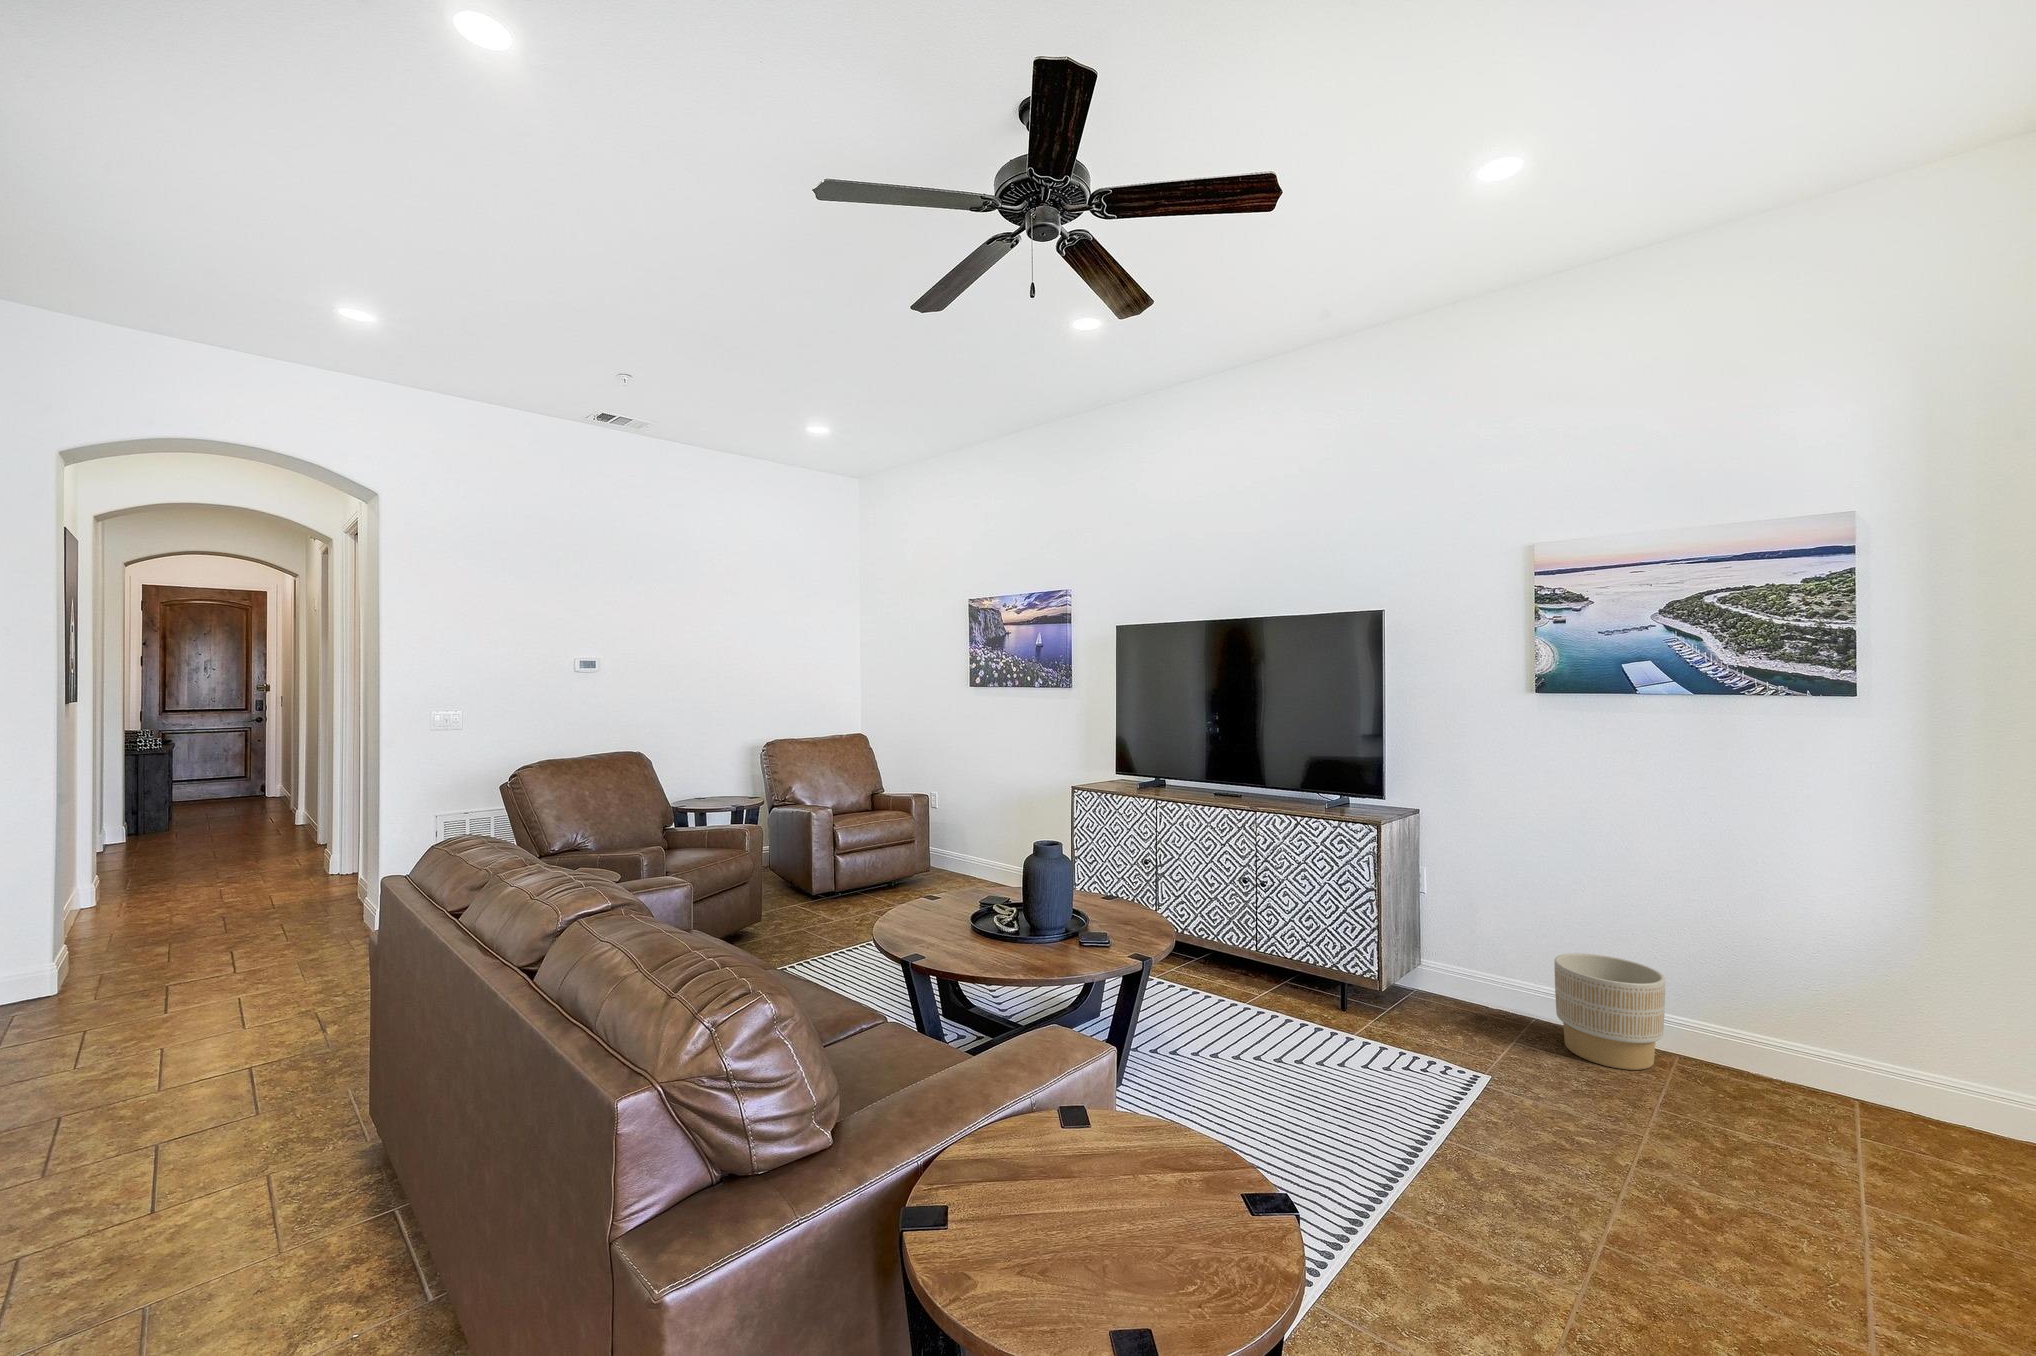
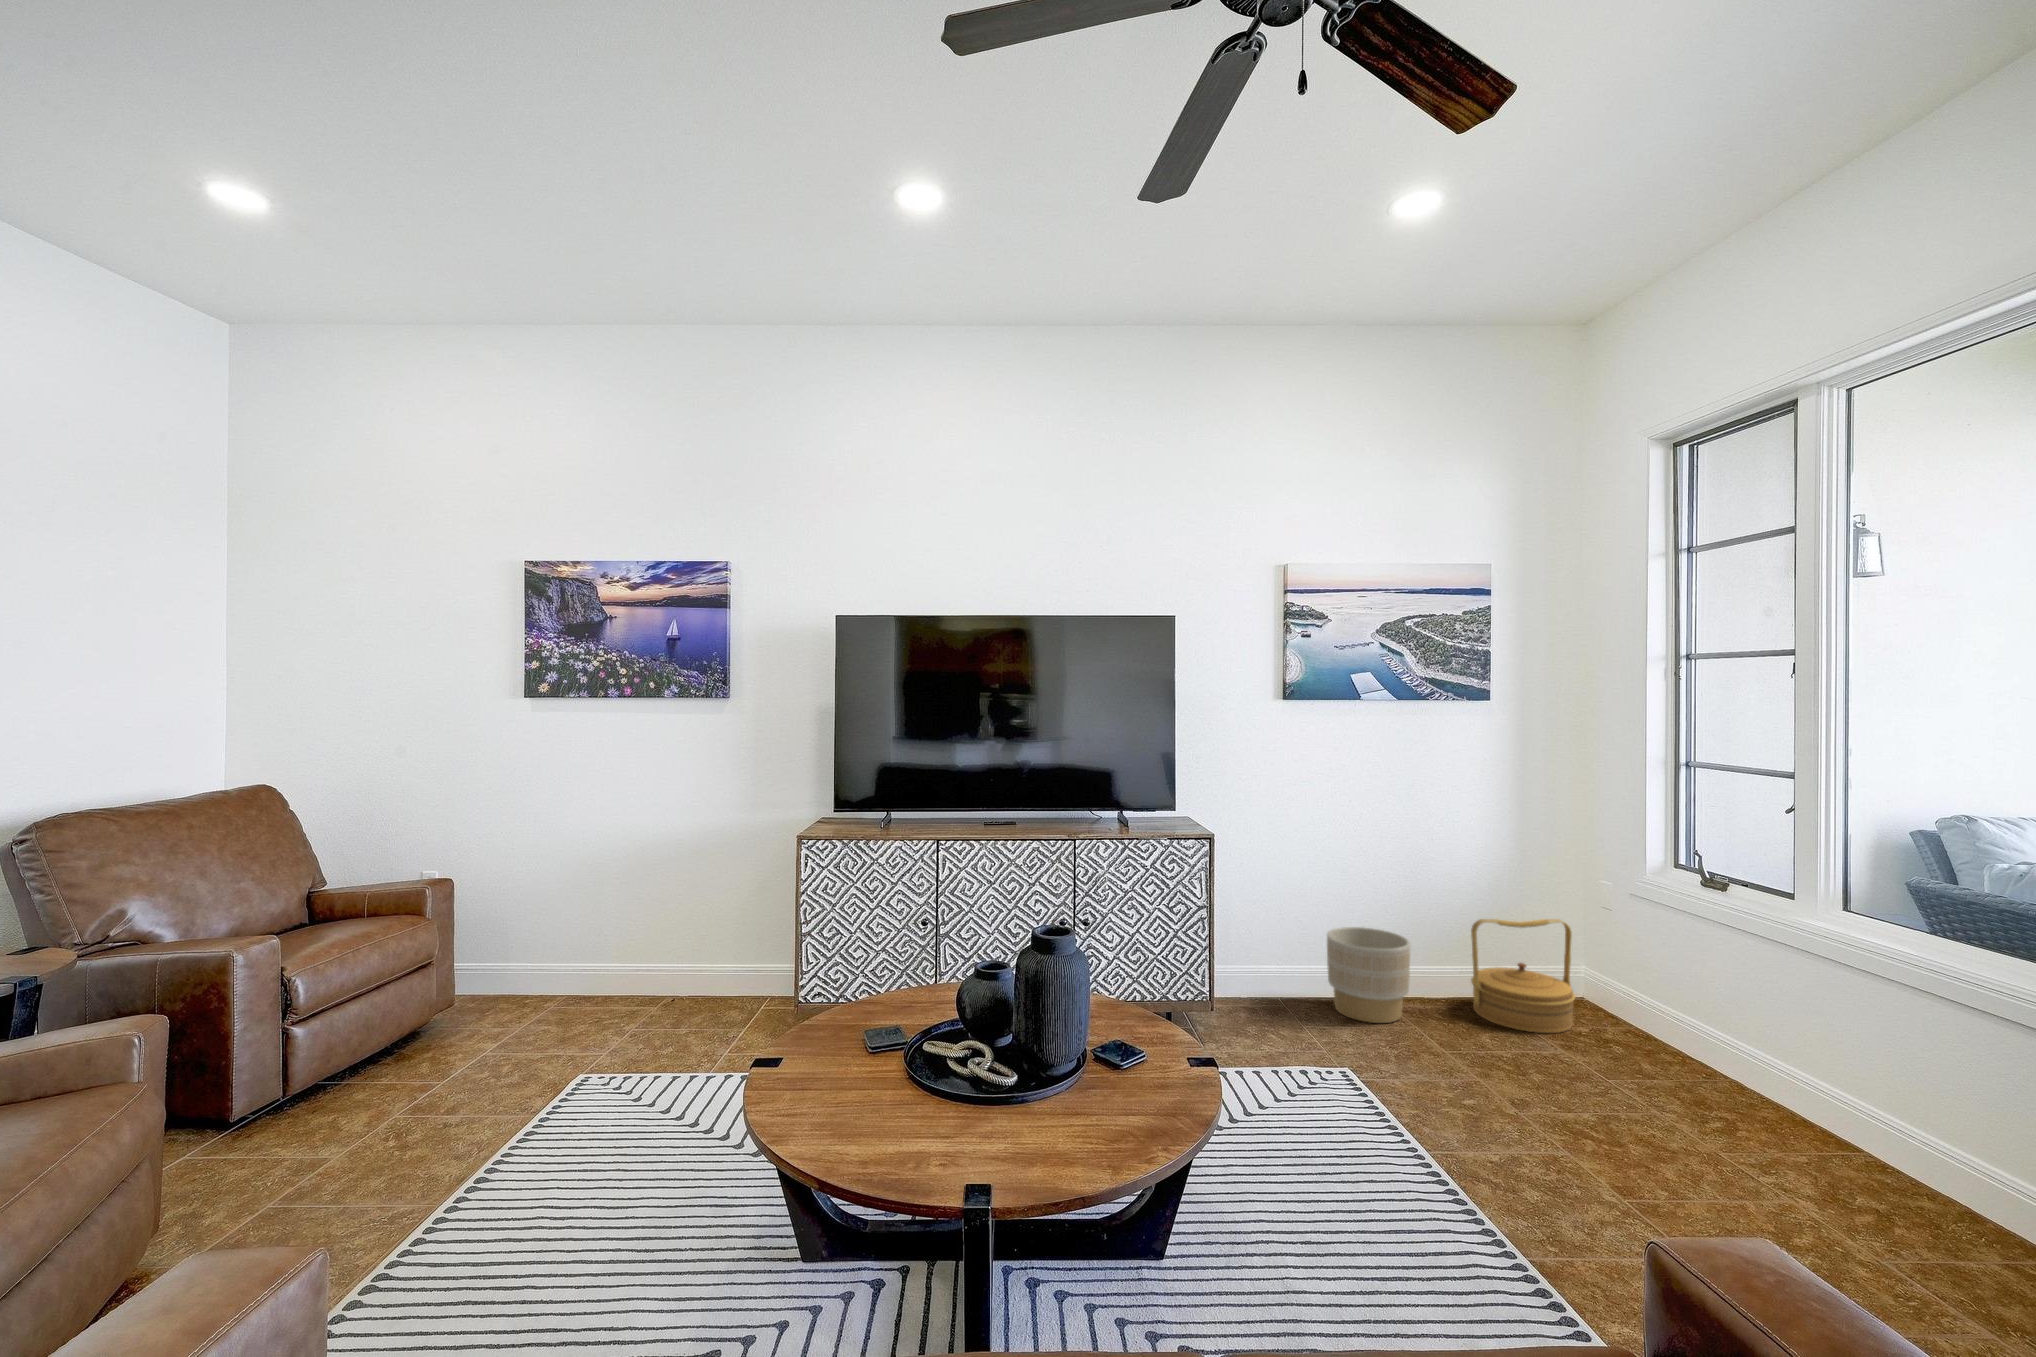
woven basket: none [1768,979,1962,1159] -> present [1471,919,1575,1033]

